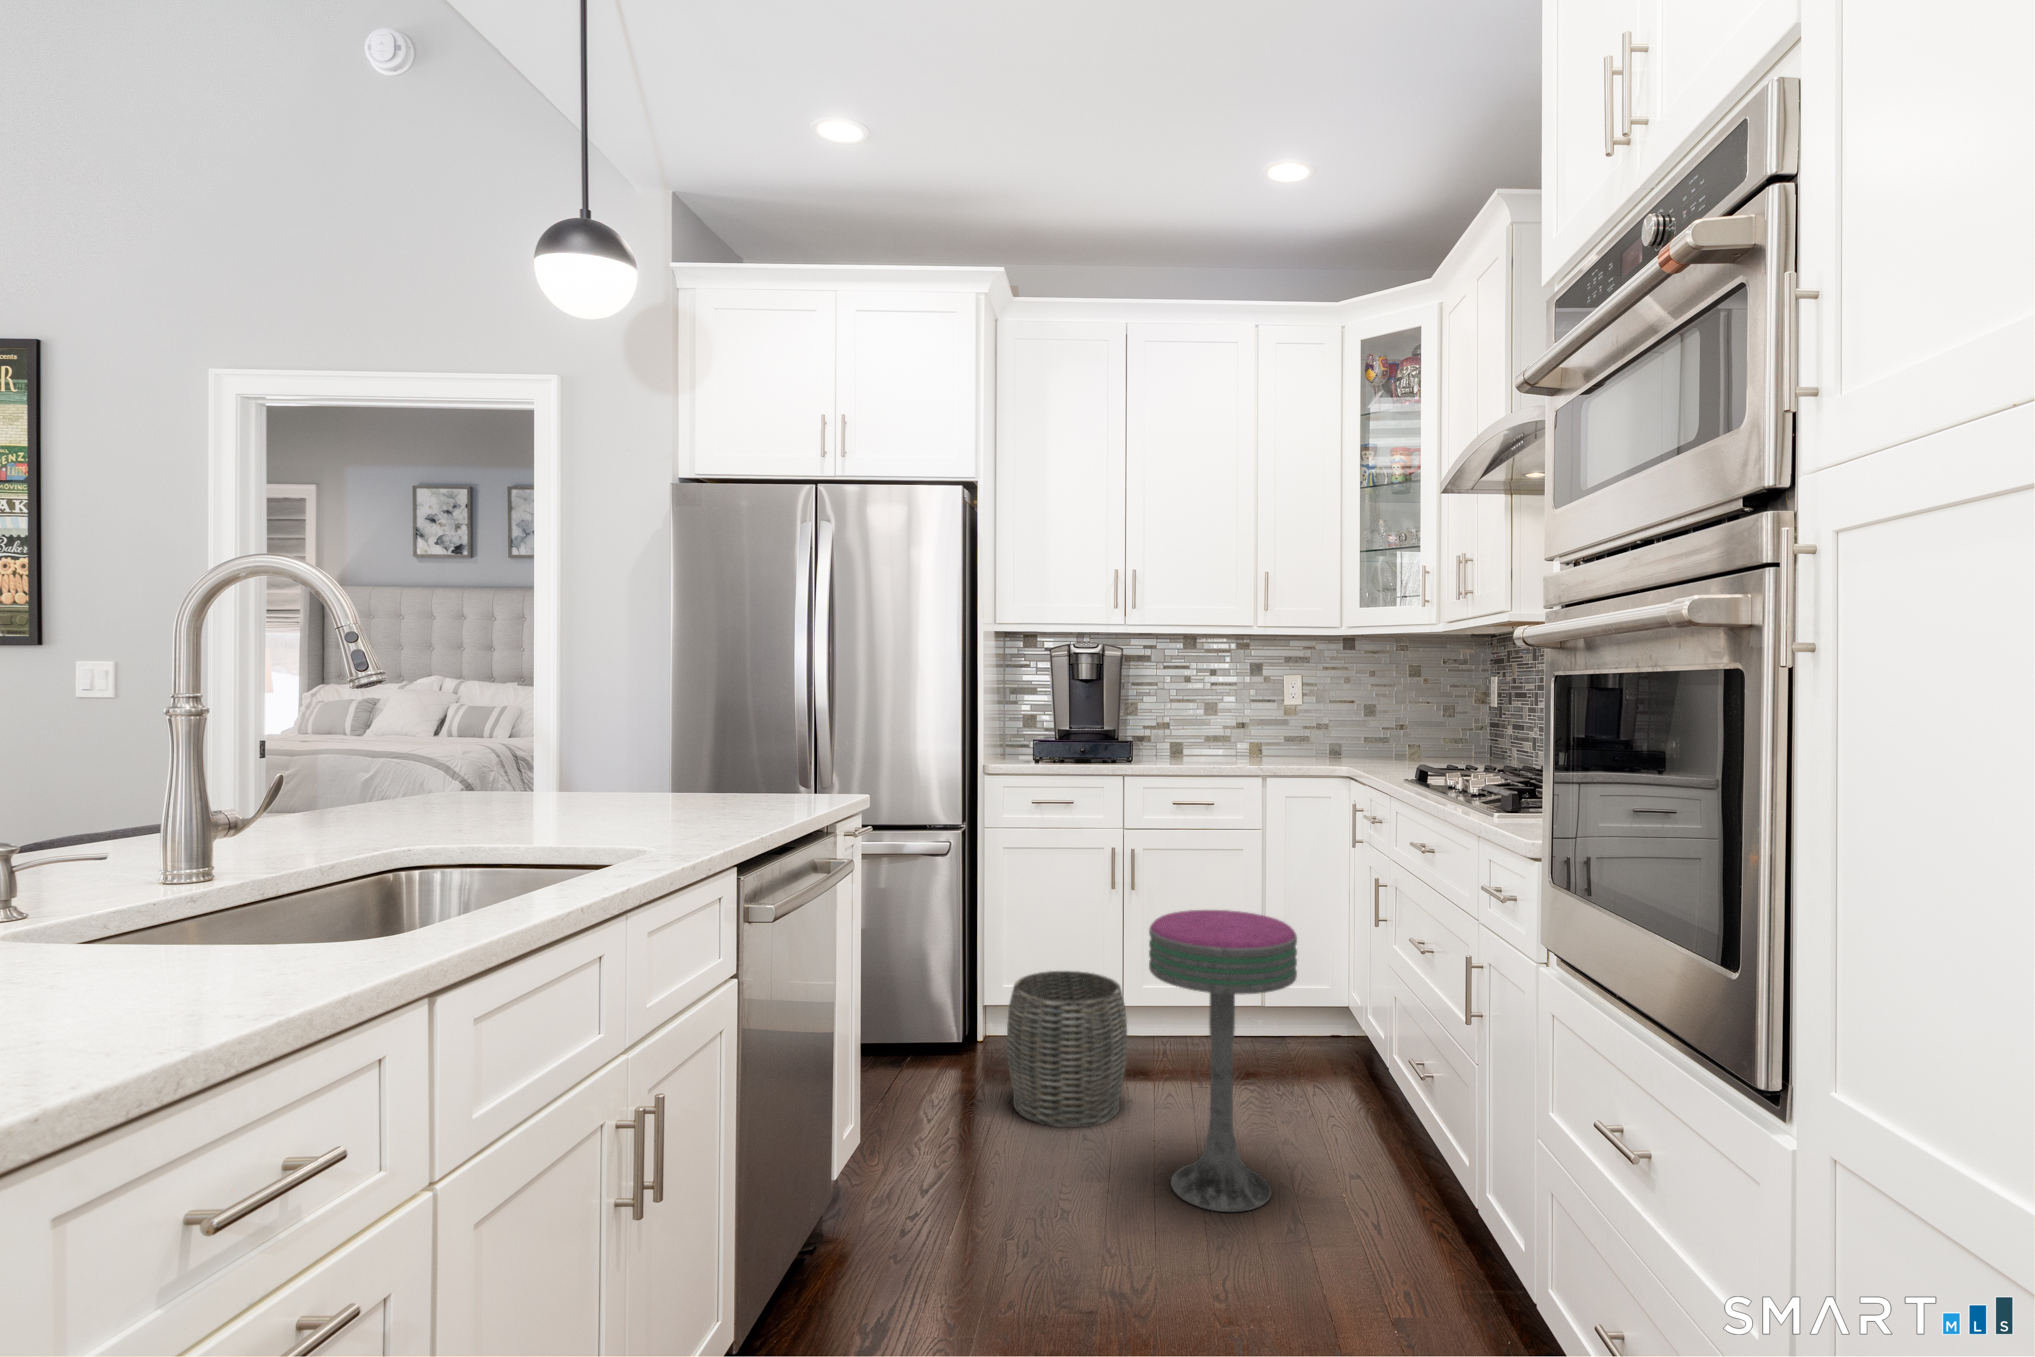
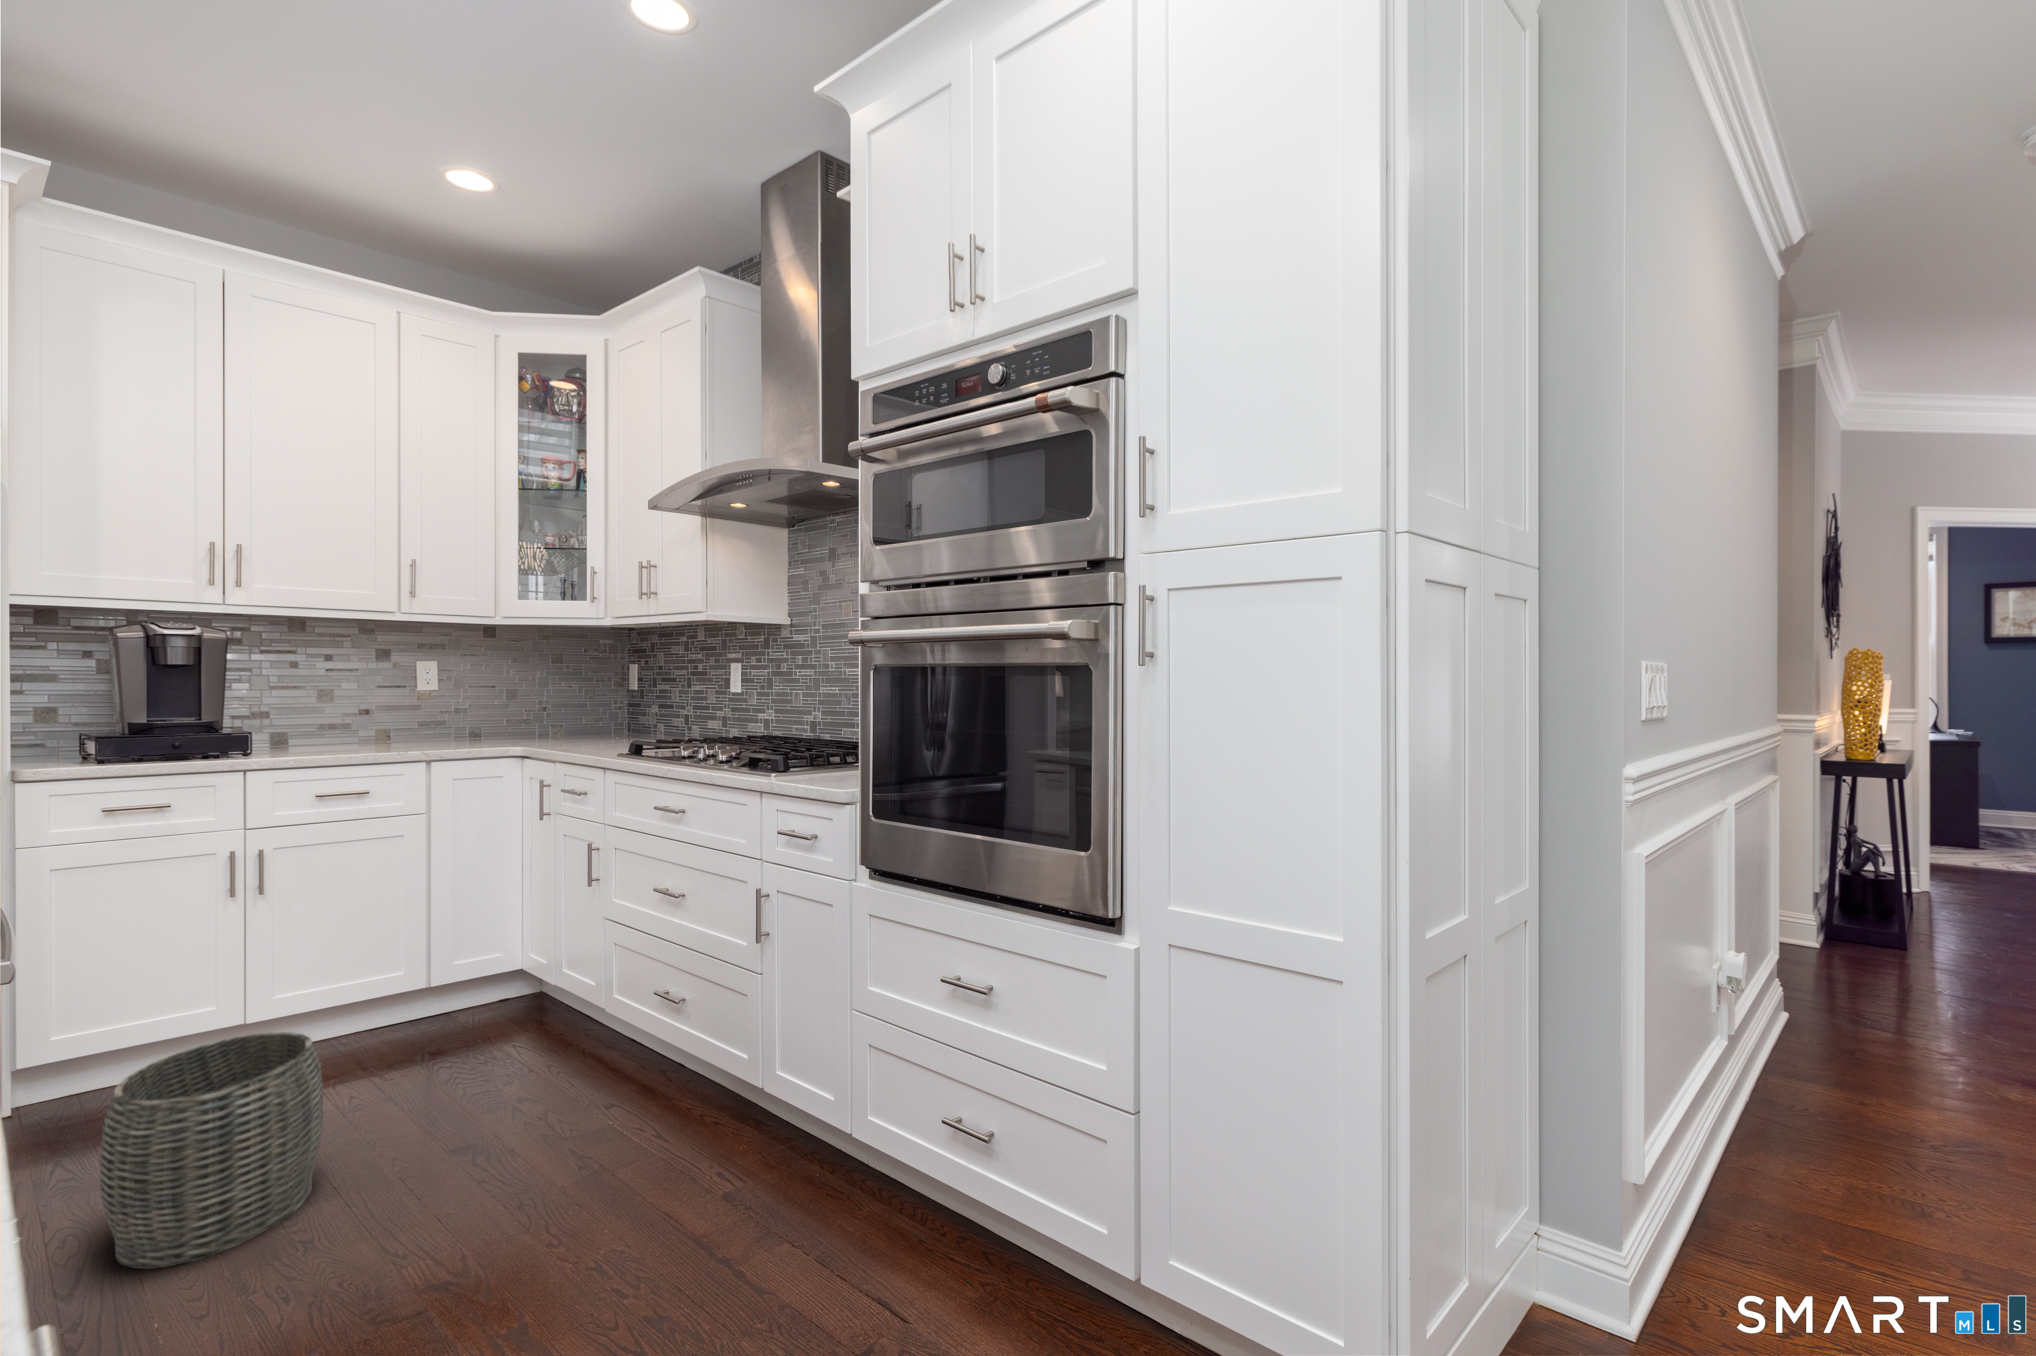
bar stool: present [1149,910,1297,1212] -> none [417,903,597,1231]

